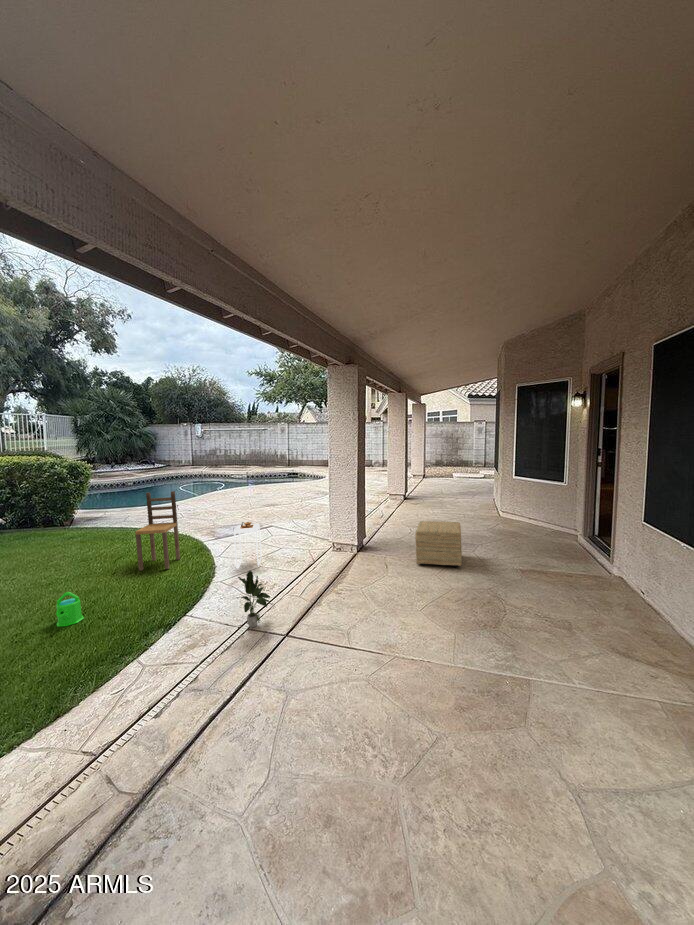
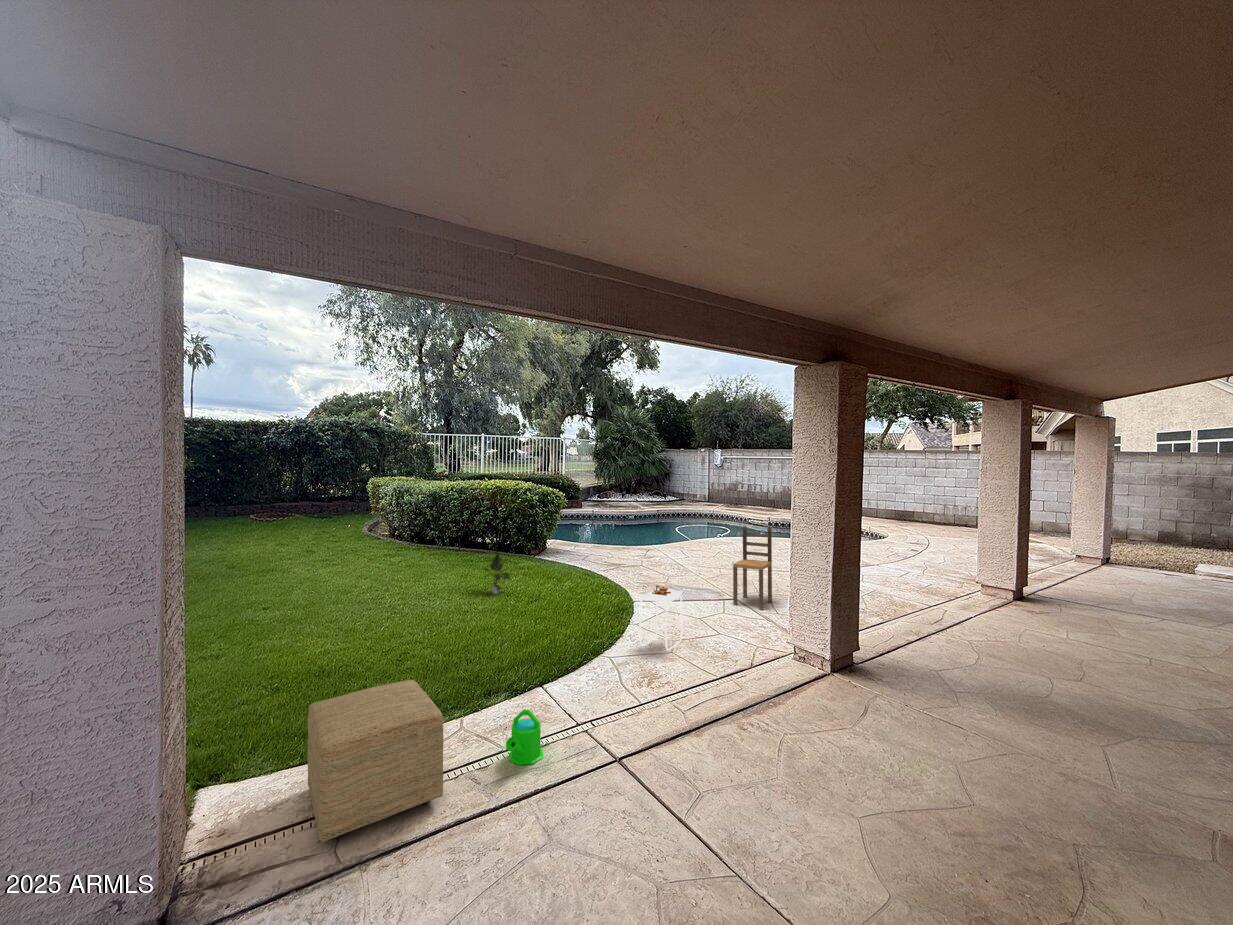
chair: present [135,491,180,571] -> present [733,526,772,609]
ottoman: present [415,521,462,567] -> present [307,680,444,842]
potted plant: present [237,571,272,627] -> present [483,555,510,594]
watering can: present [56,592,84,627] -> present [506,709,543,765]

